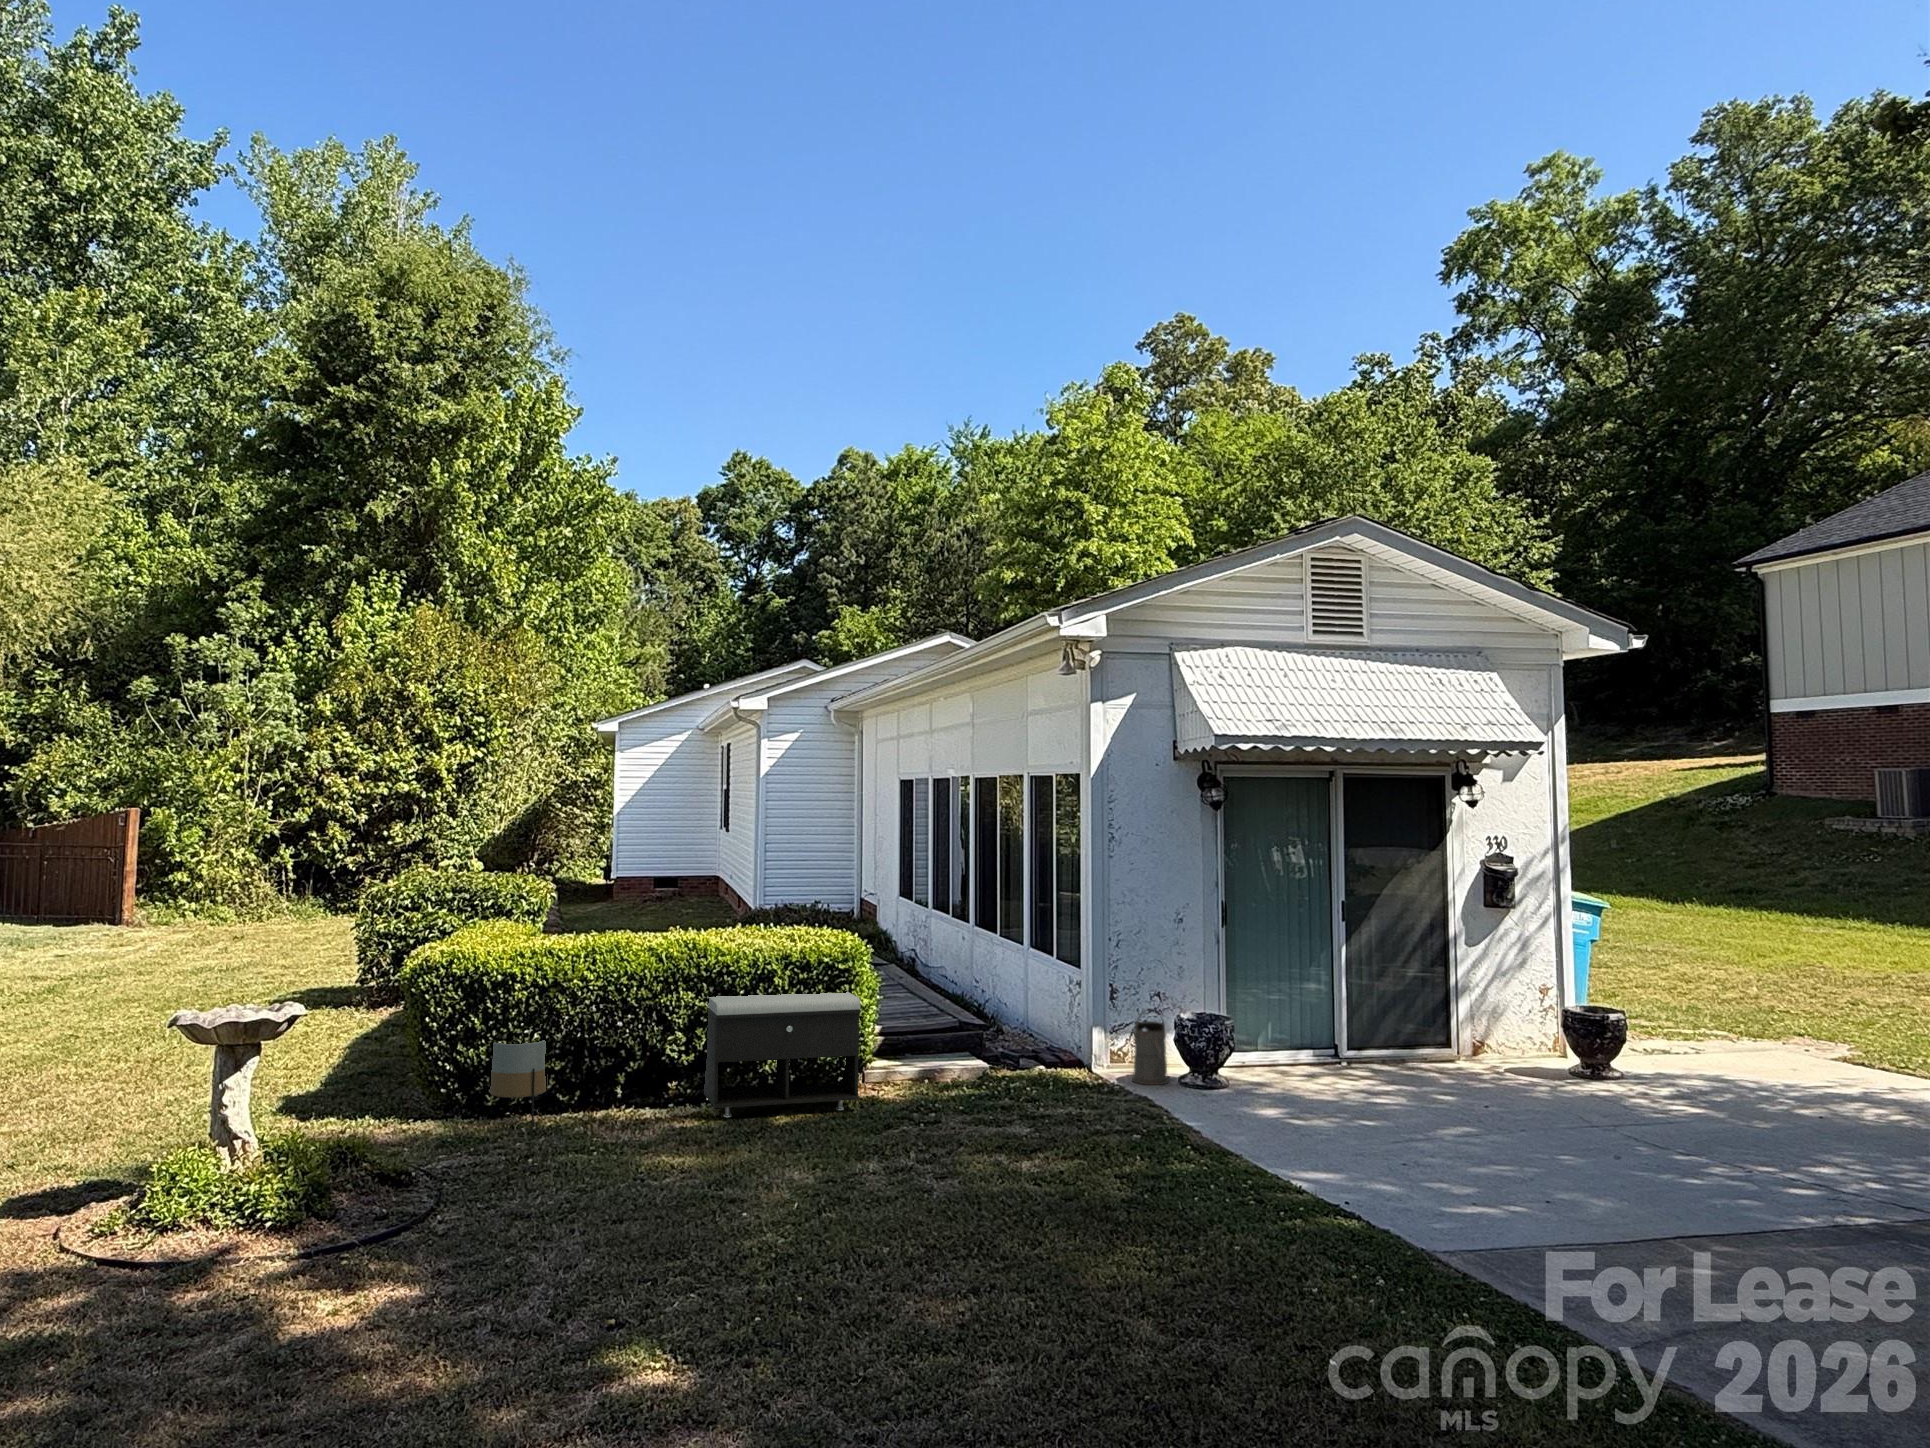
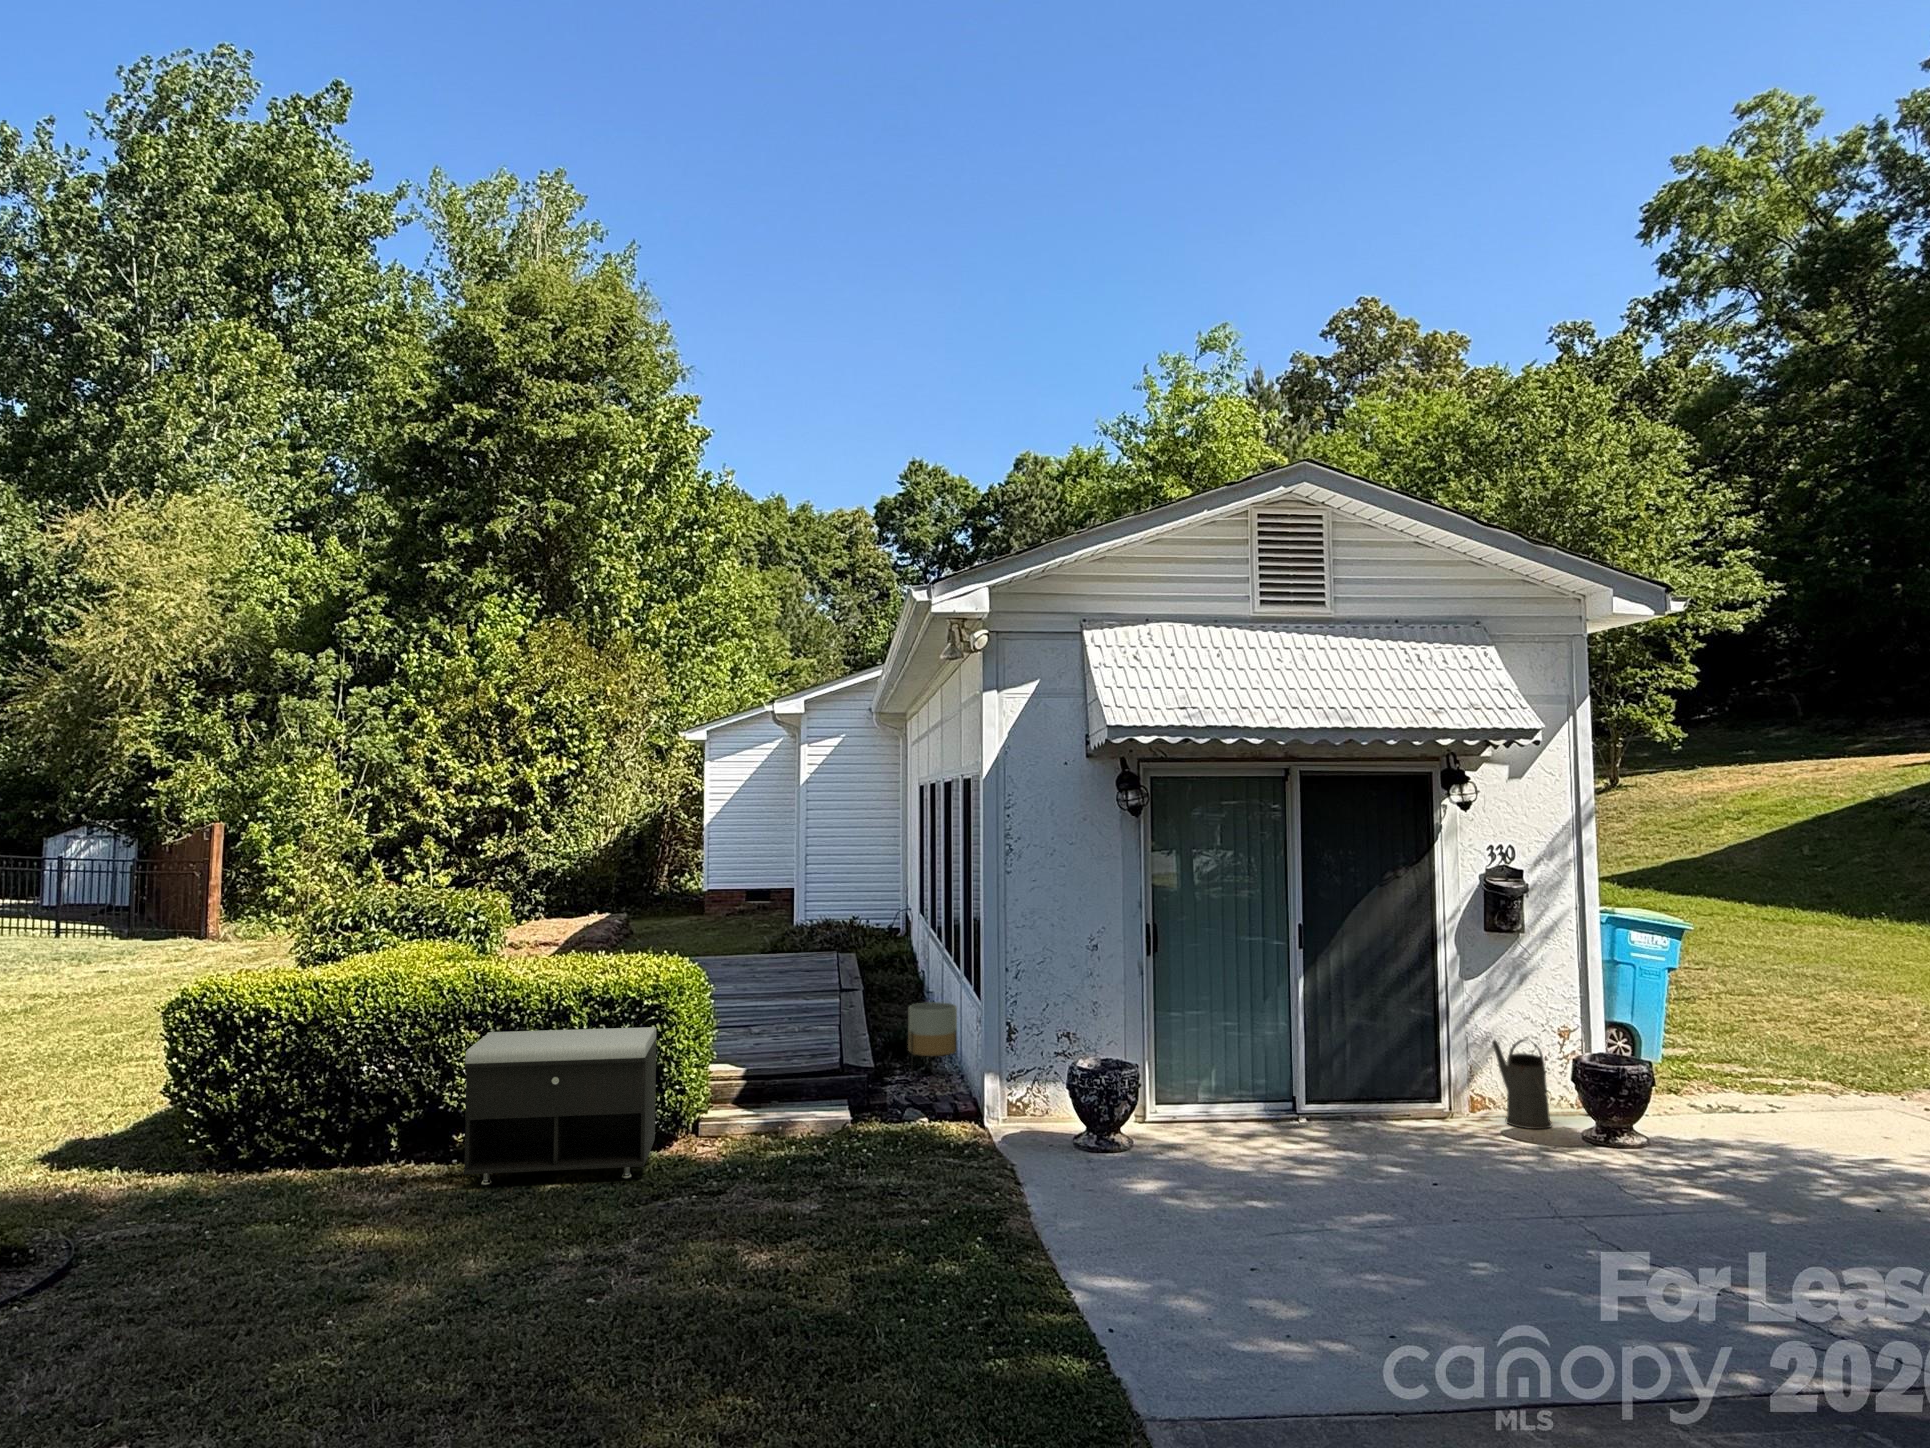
watering can: present [1132,1009,1169,1085] -> present [1492,1039,1552,1129]
planter: present [485,1040,546,1125] -> present [908,1002,957,1077]

